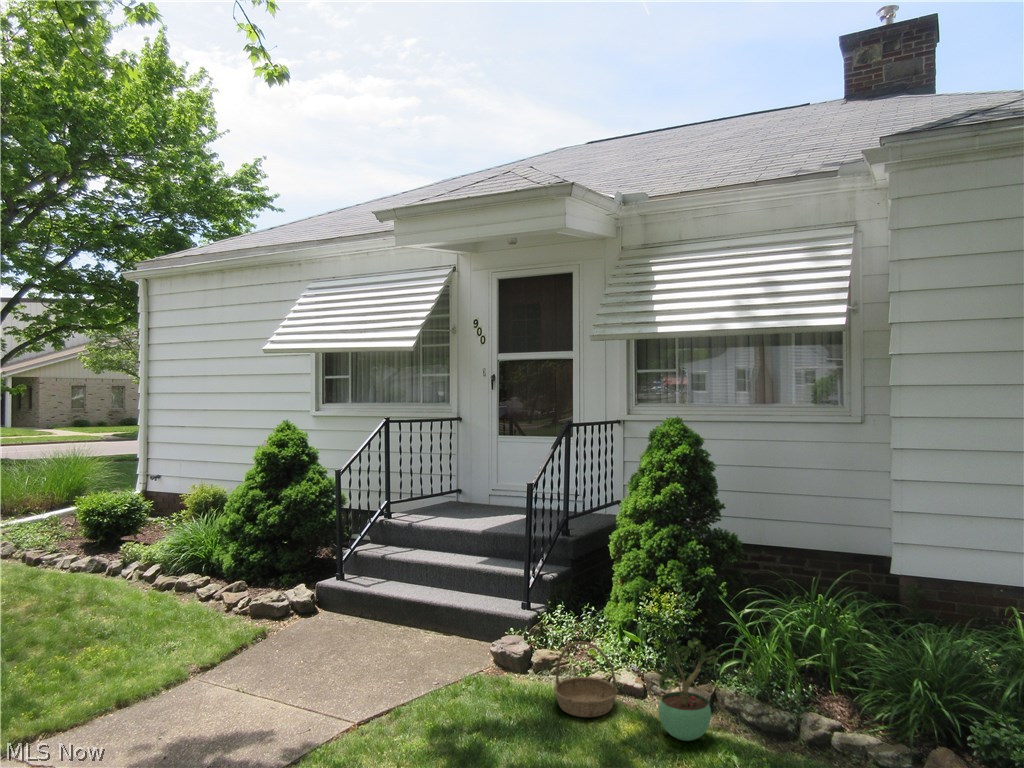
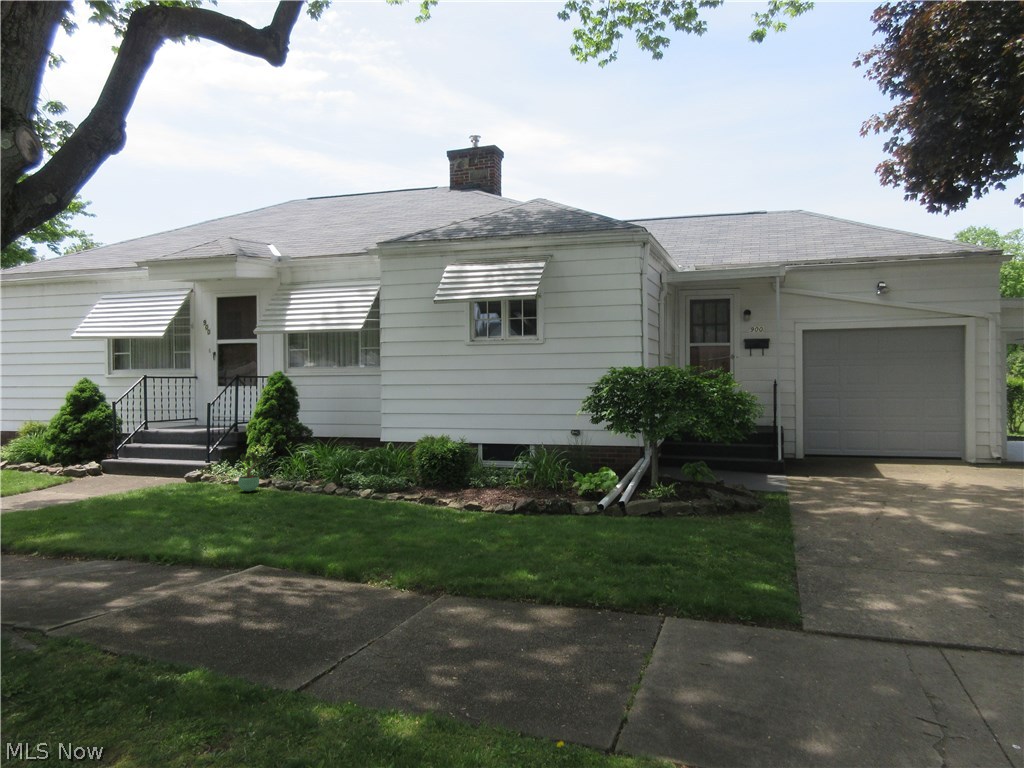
basket: present [554,641,617,717] -> none [202,461,230,490]

